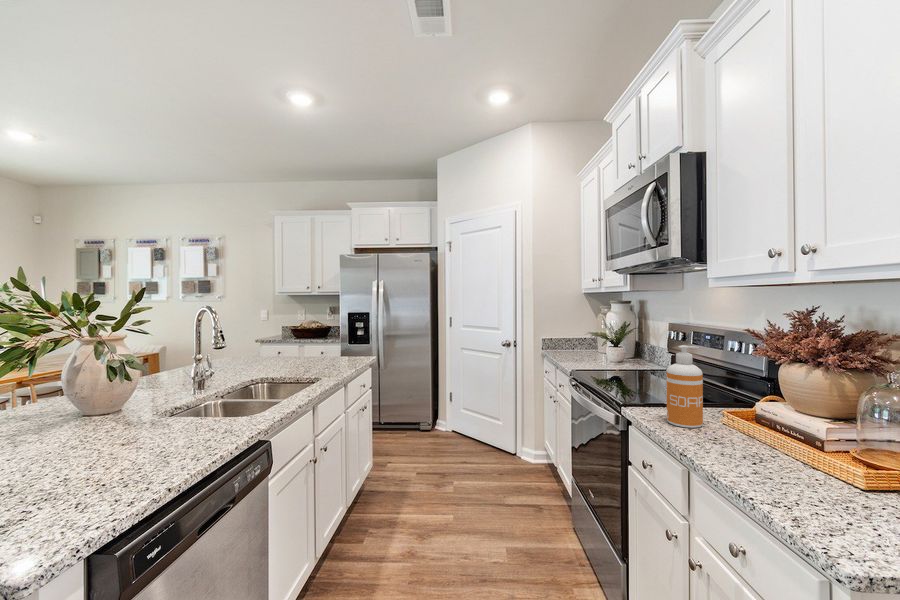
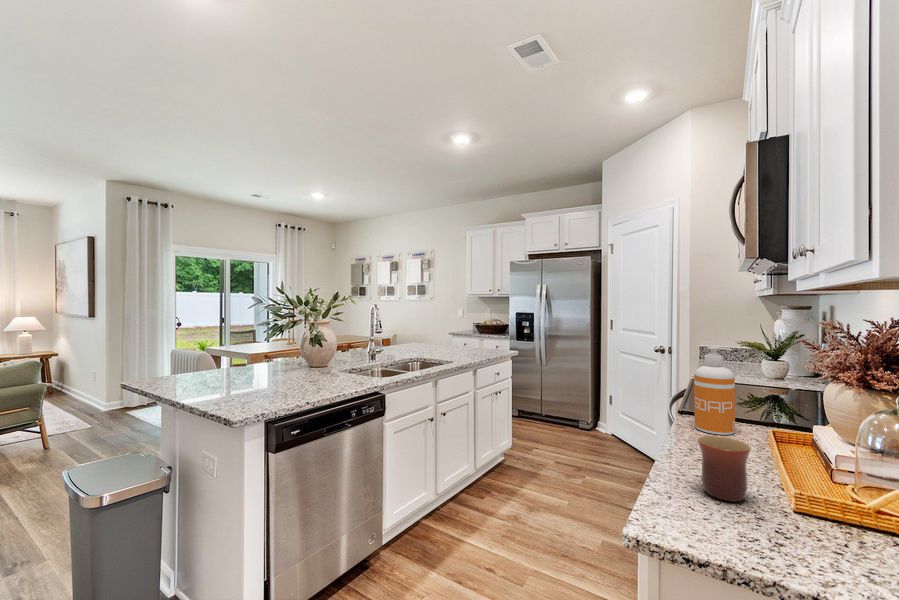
mug: none [779,437,849,500] -> present [698,436,751,502]

